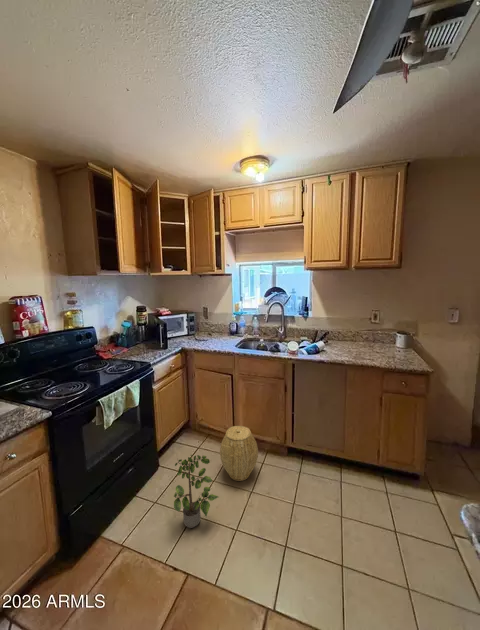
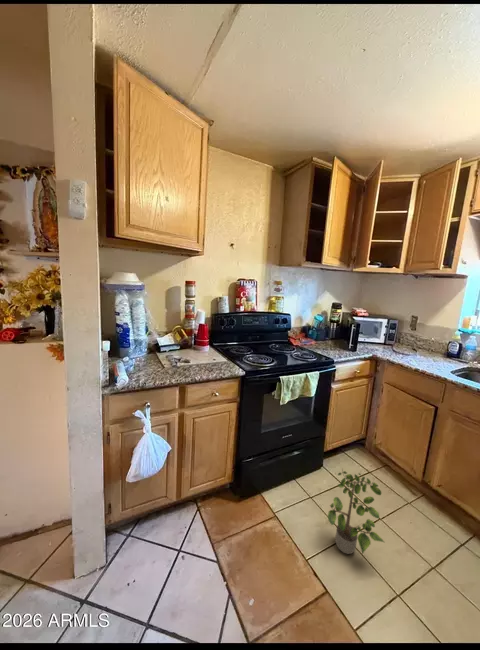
woven basket: present [220,426,258,481] -> none [397,469,459,545]

